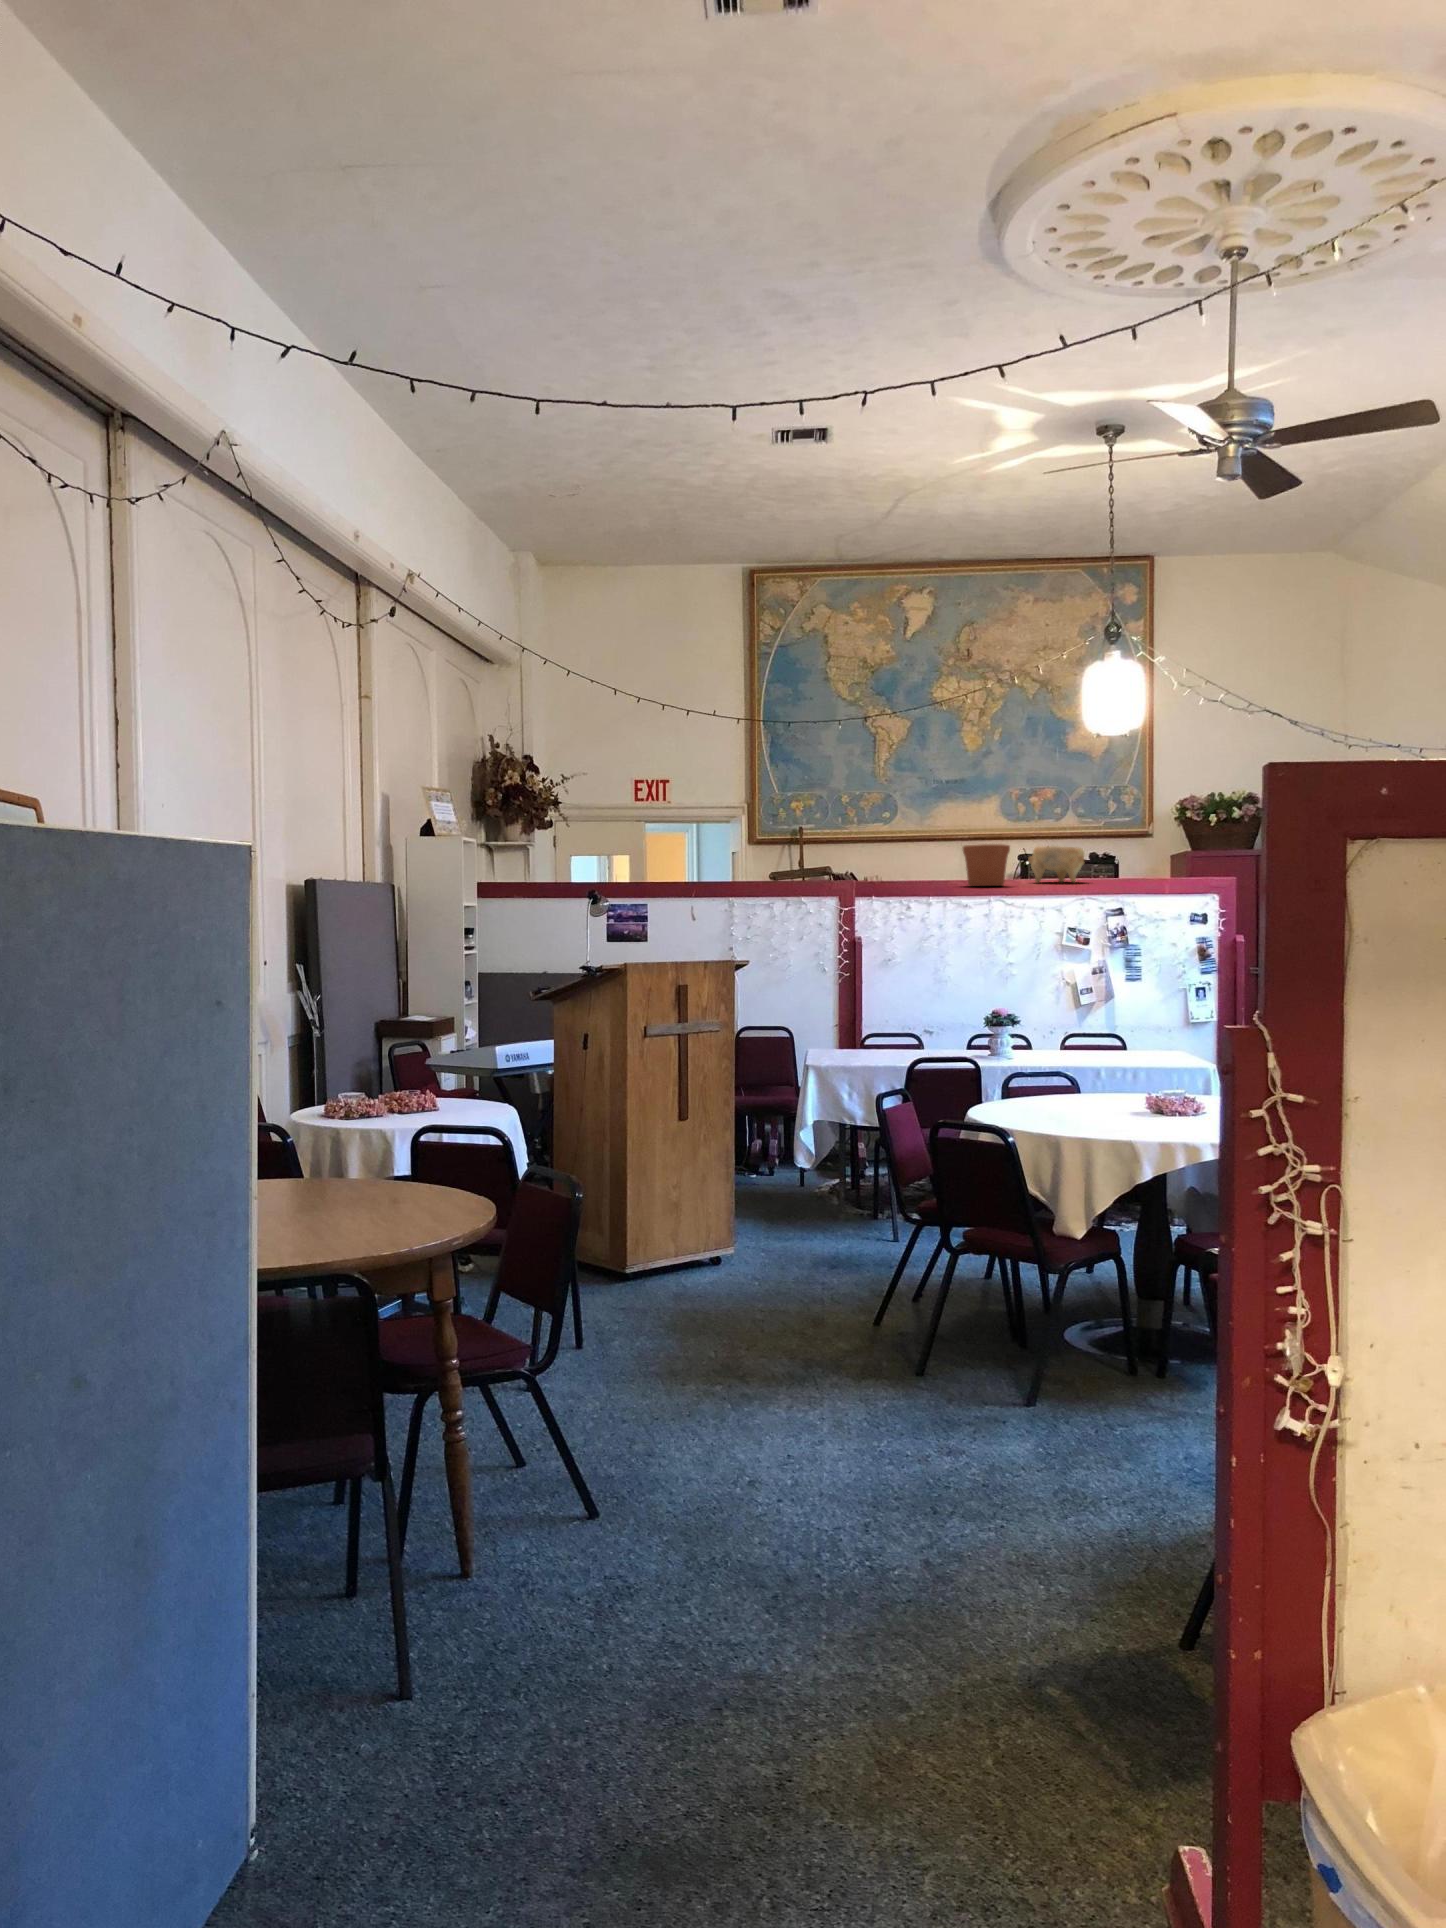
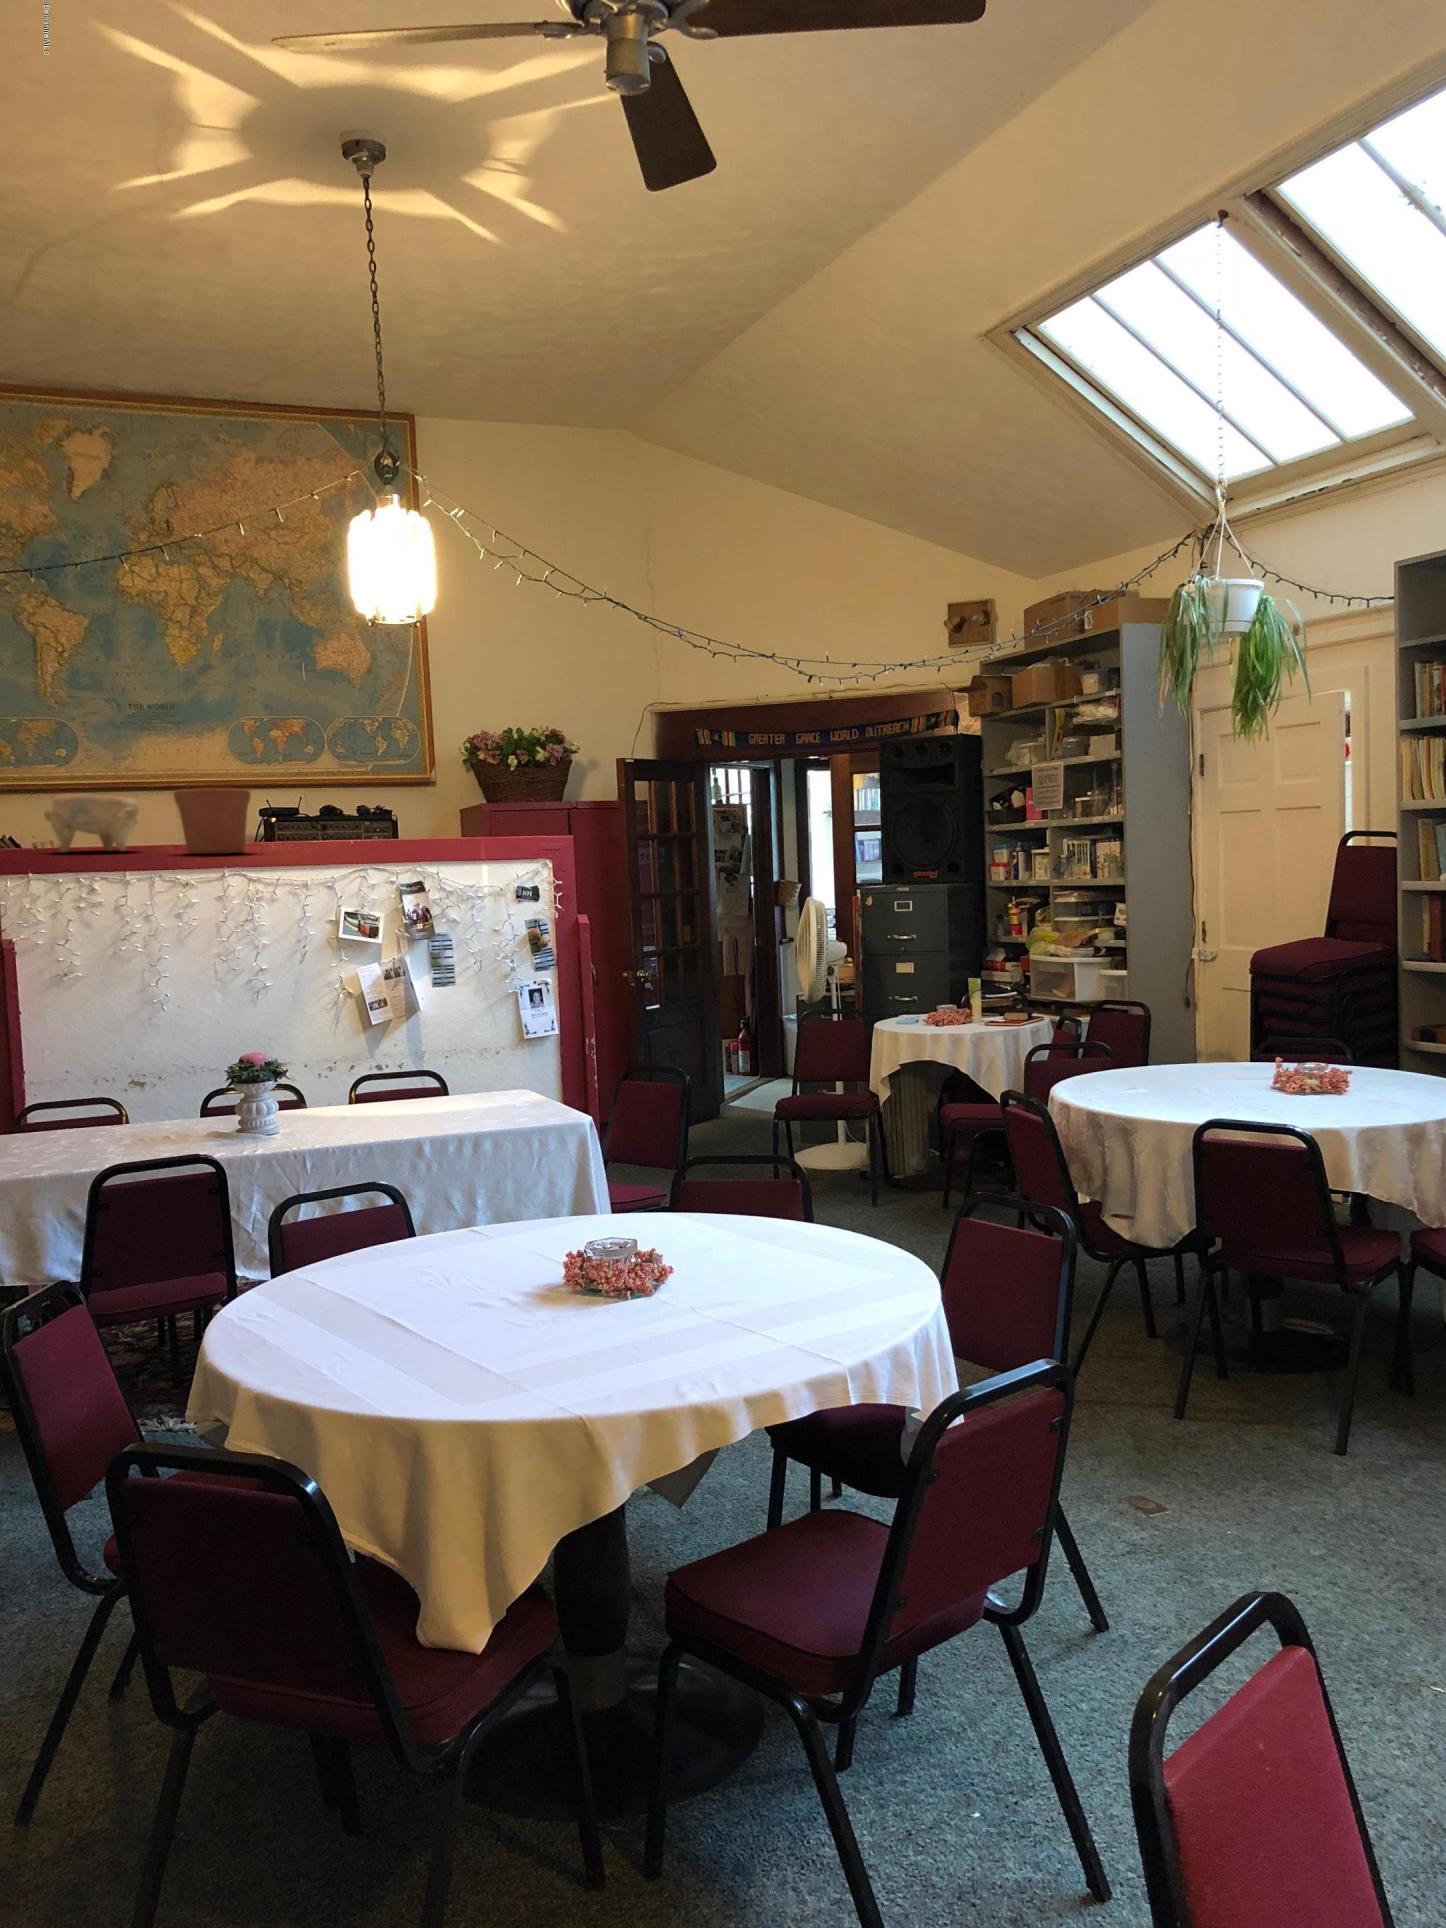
decorative bowl: present [1028,846,1084,883] -> present [44,794,139,852]

